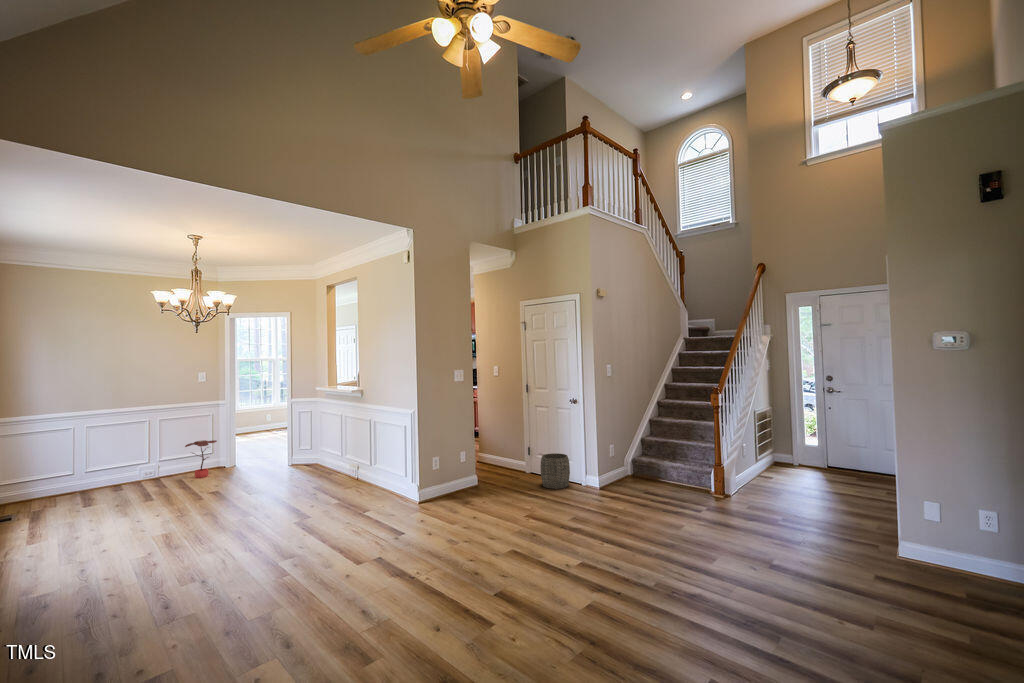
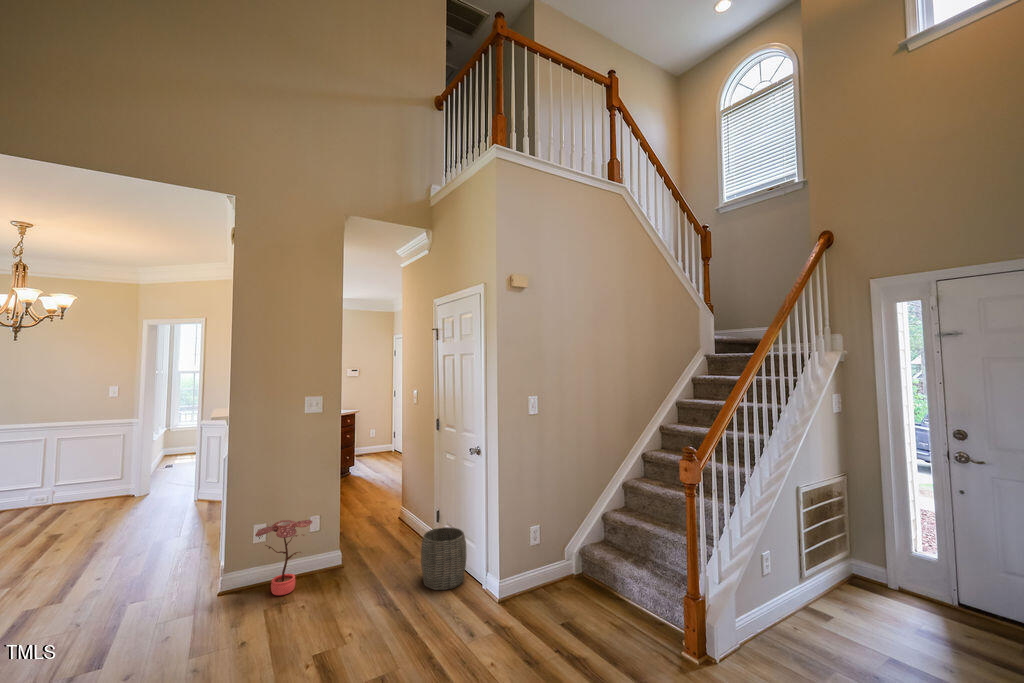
potted plant: present [185,440,217,478] -> present [255,520,312,595]

